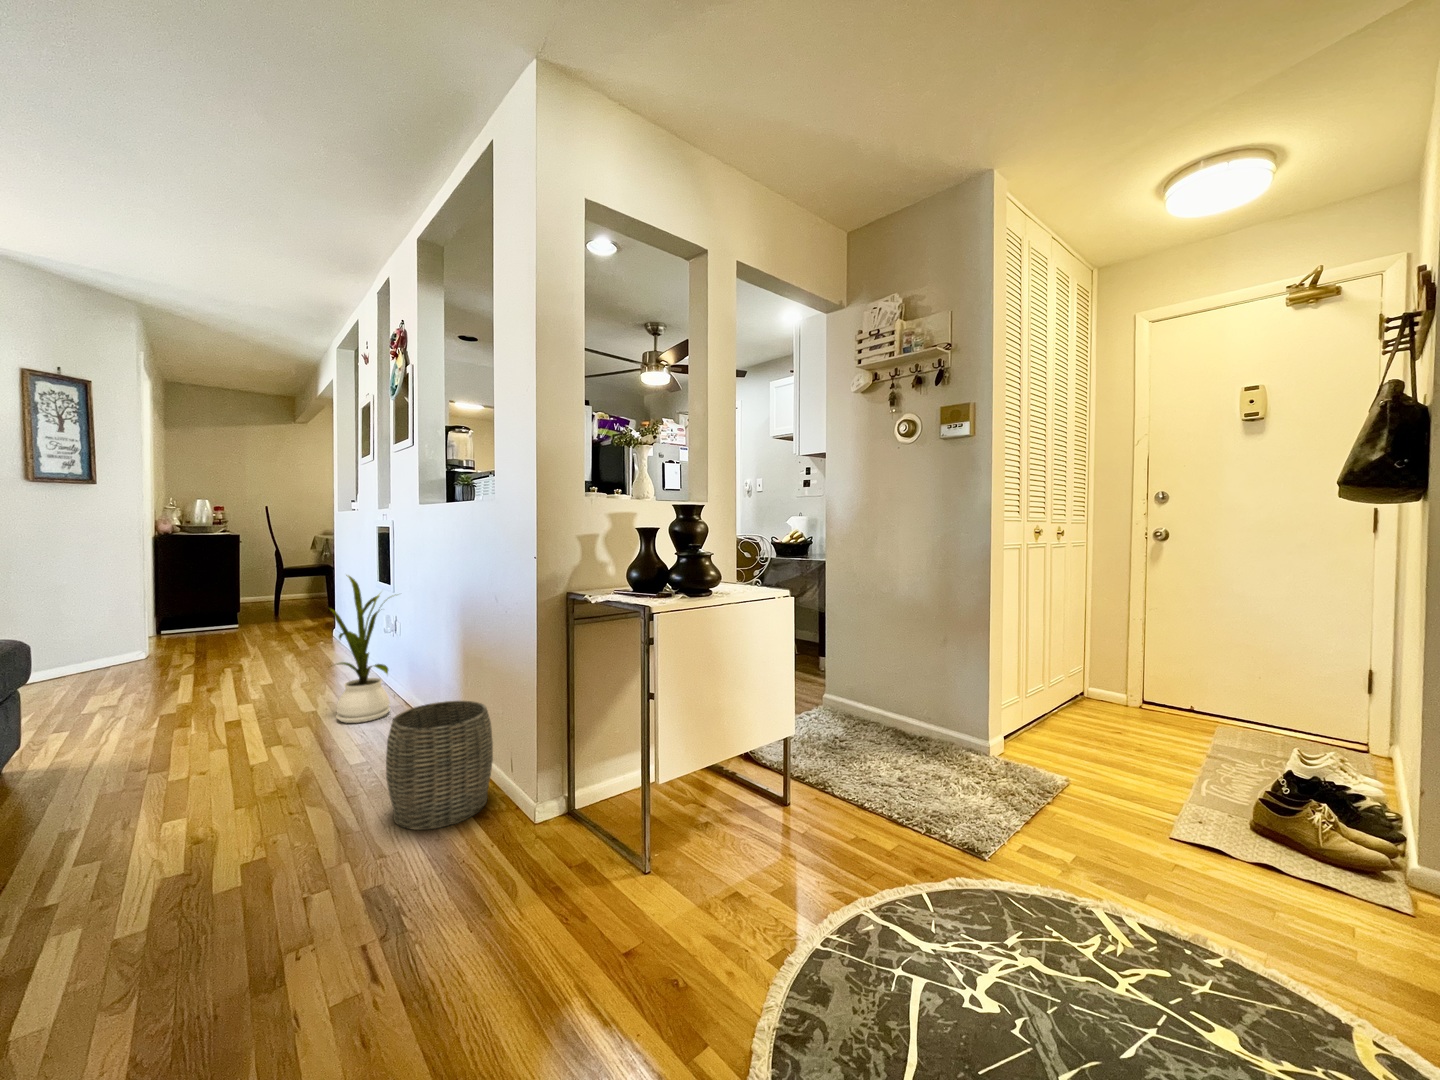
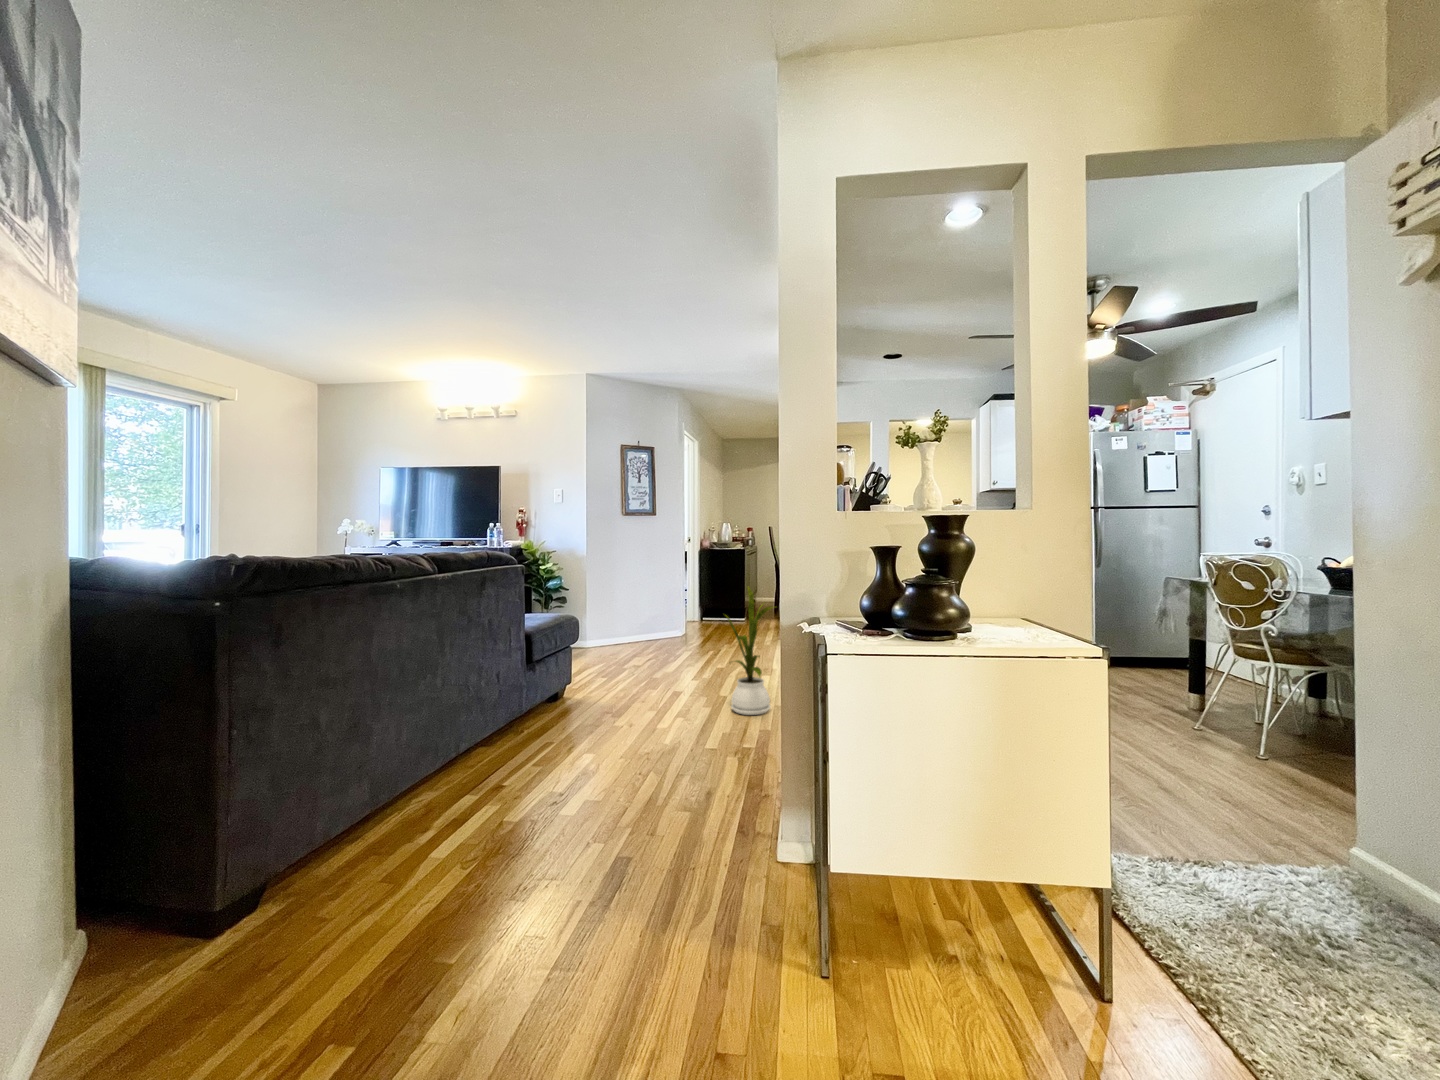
woven basket: present [386,701,493,830] -> none [687,711,774,828]

